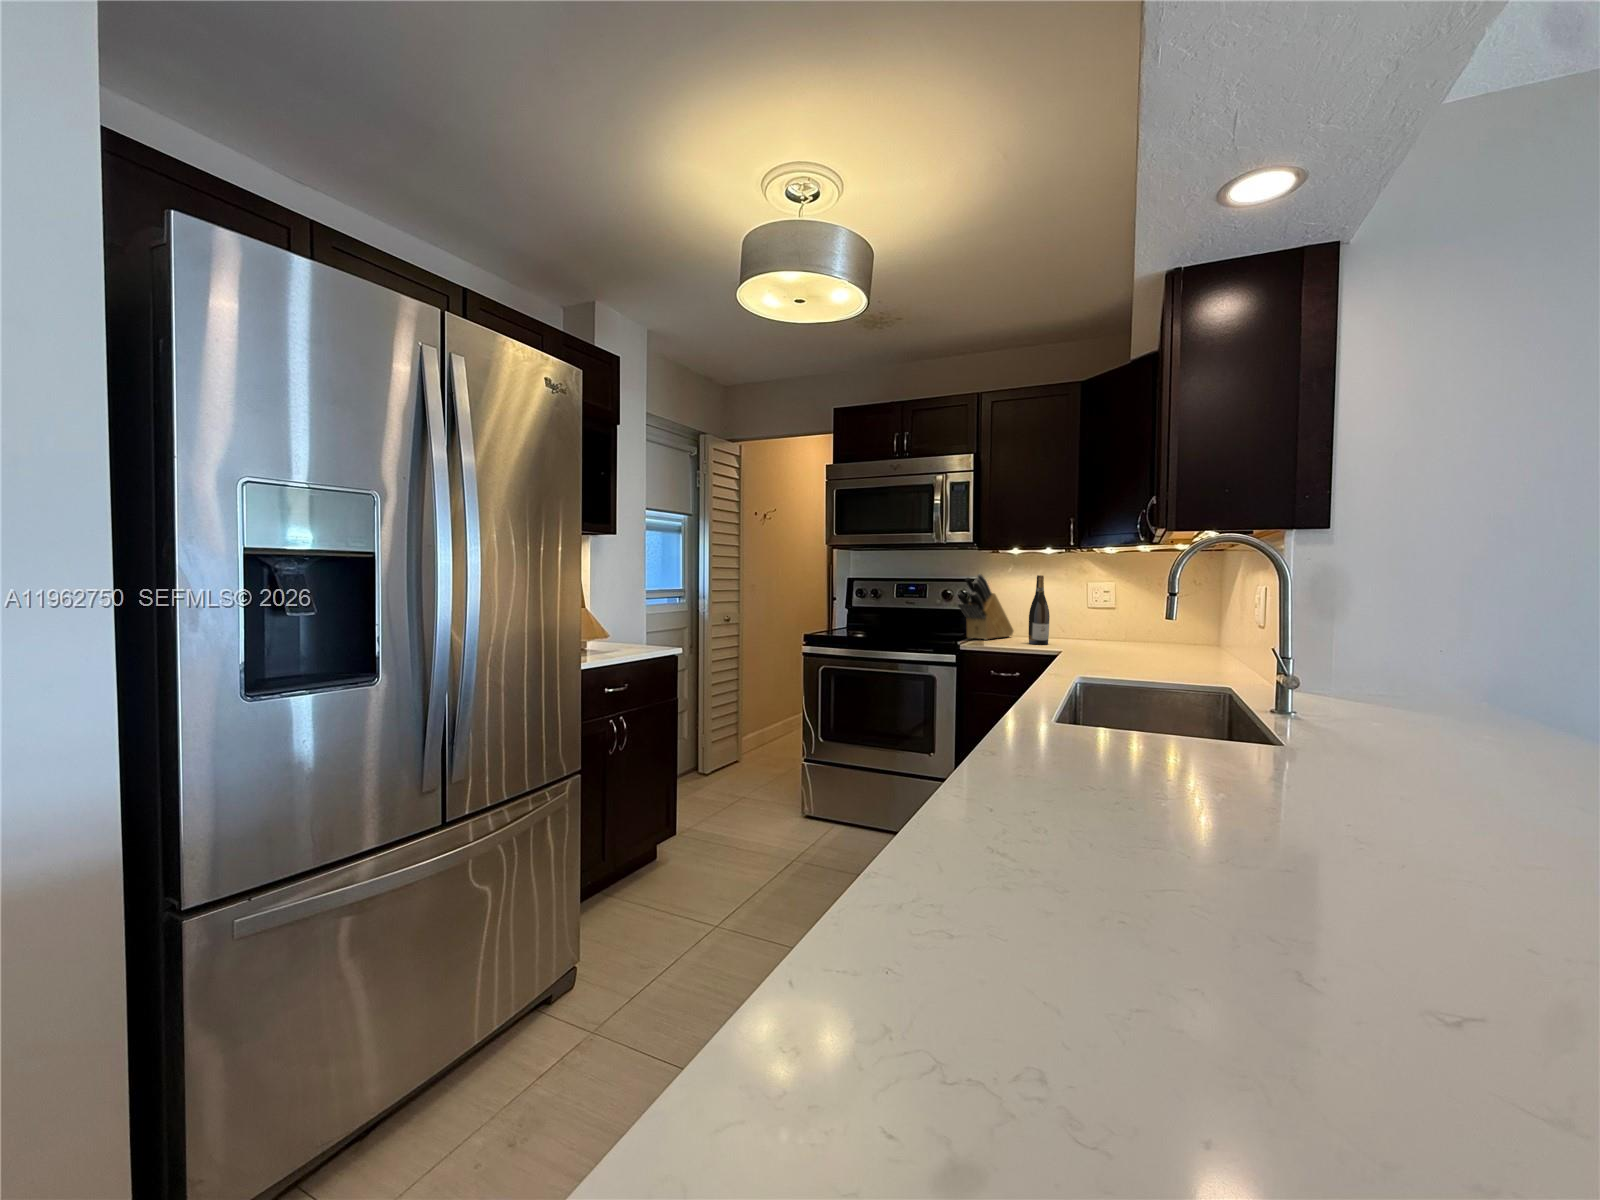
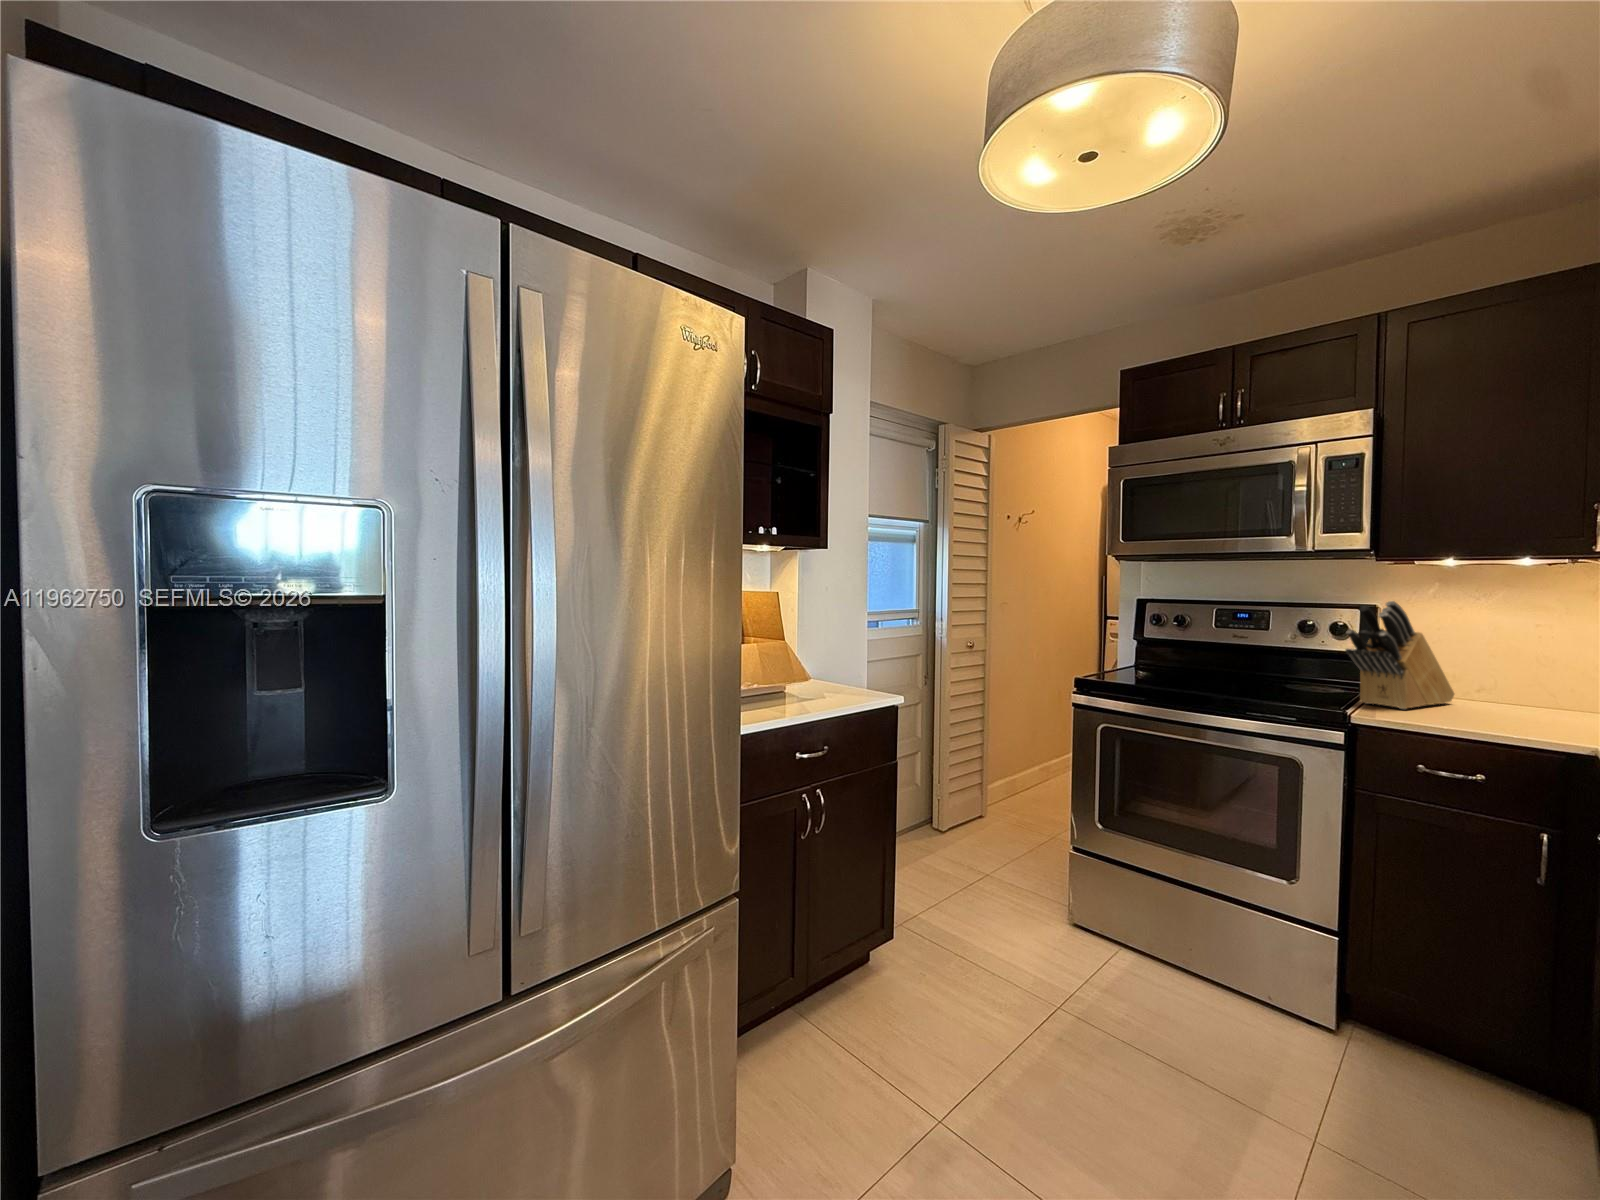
wine bottle: present [1029,575,1050,645] -> none [1510,607,1565,732]

